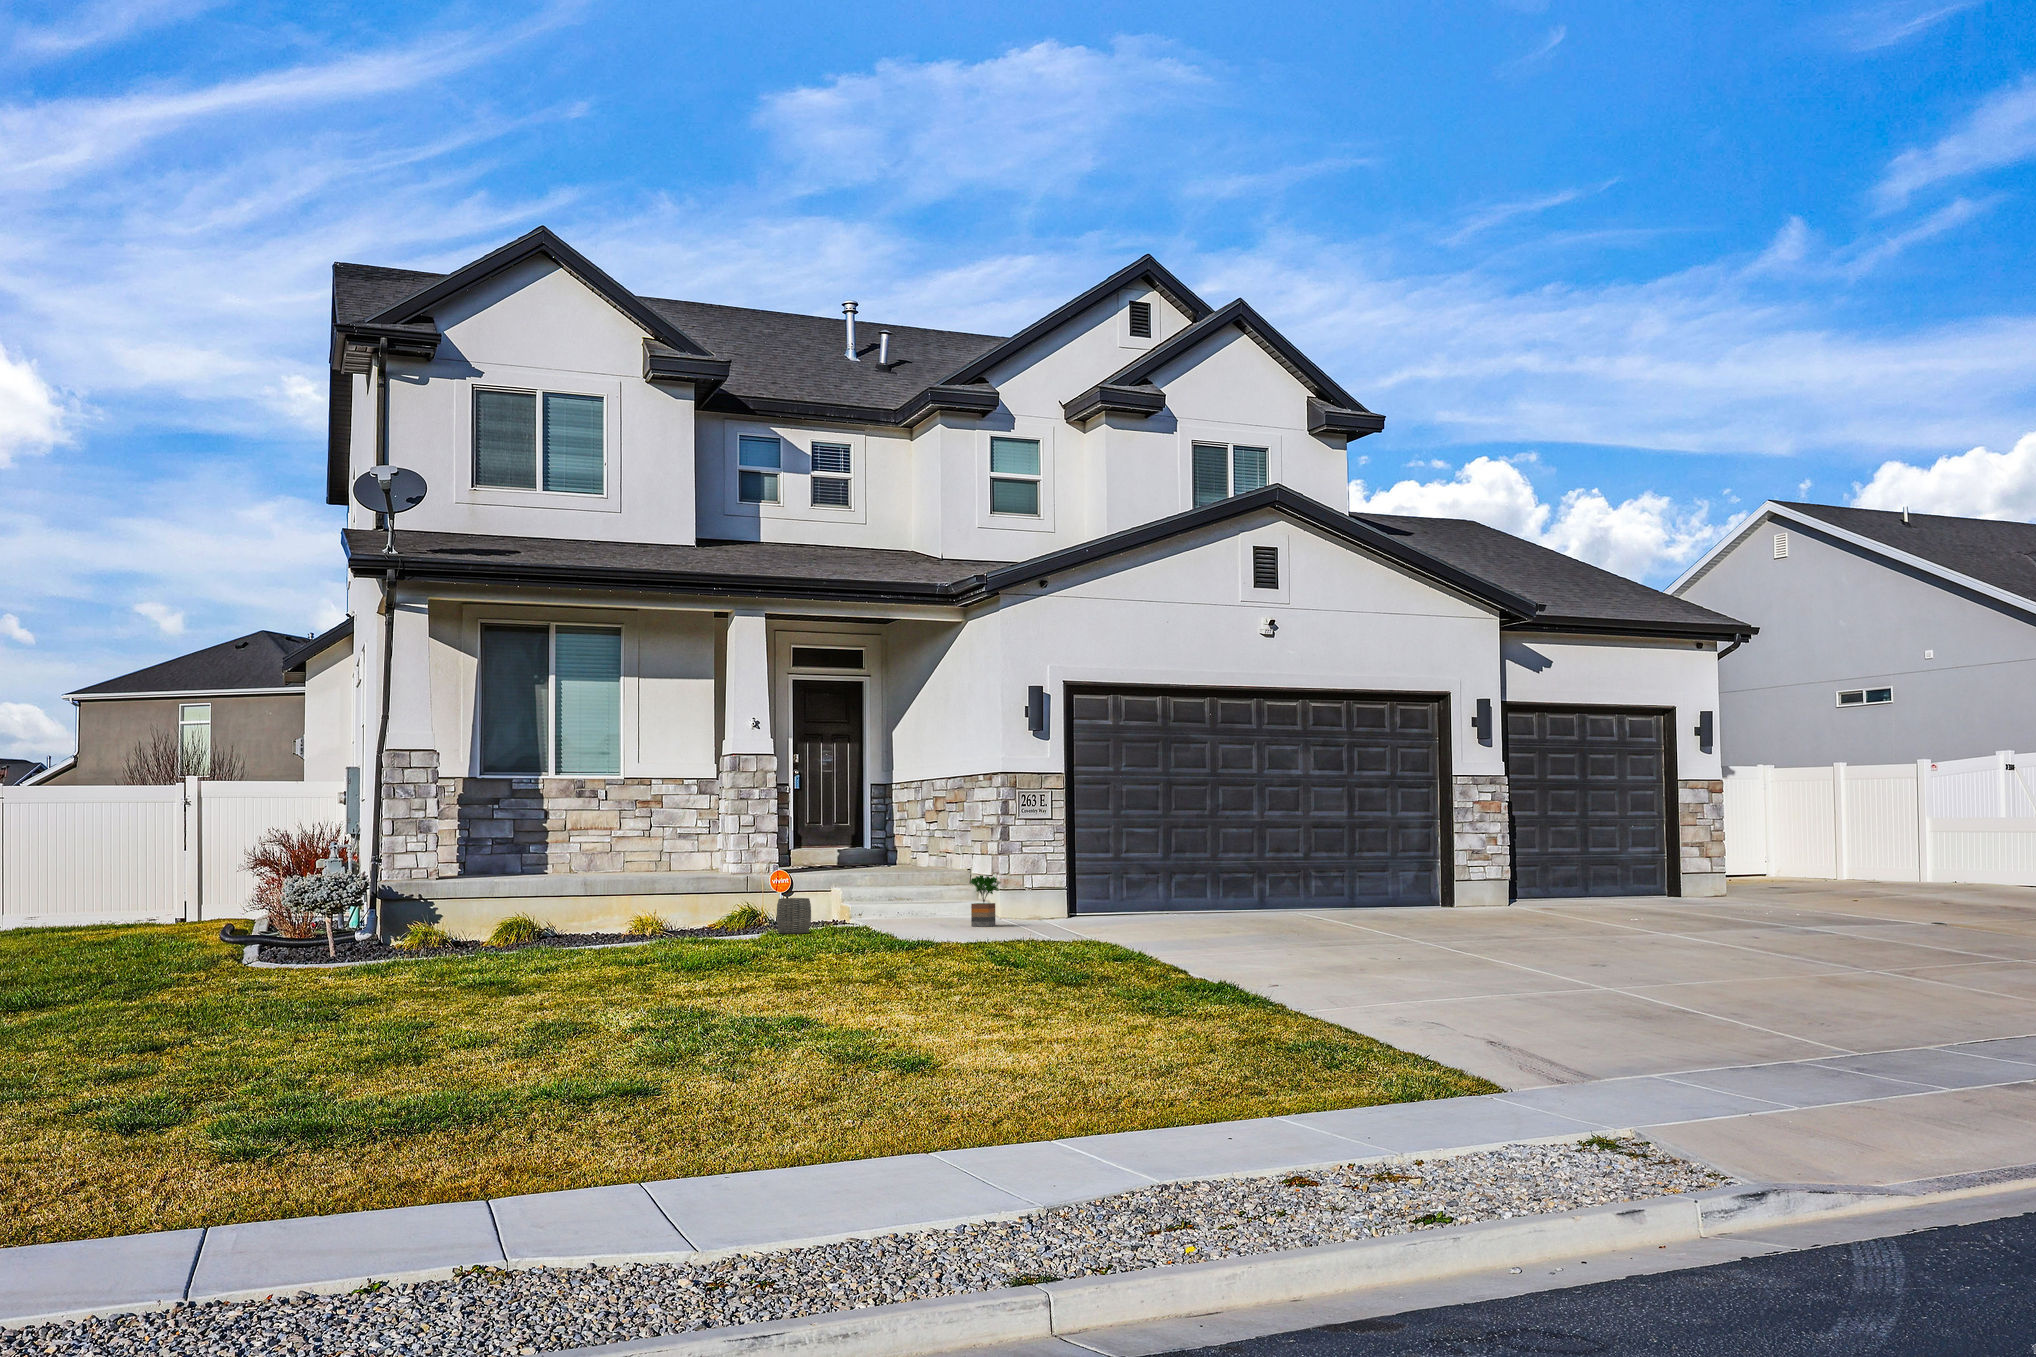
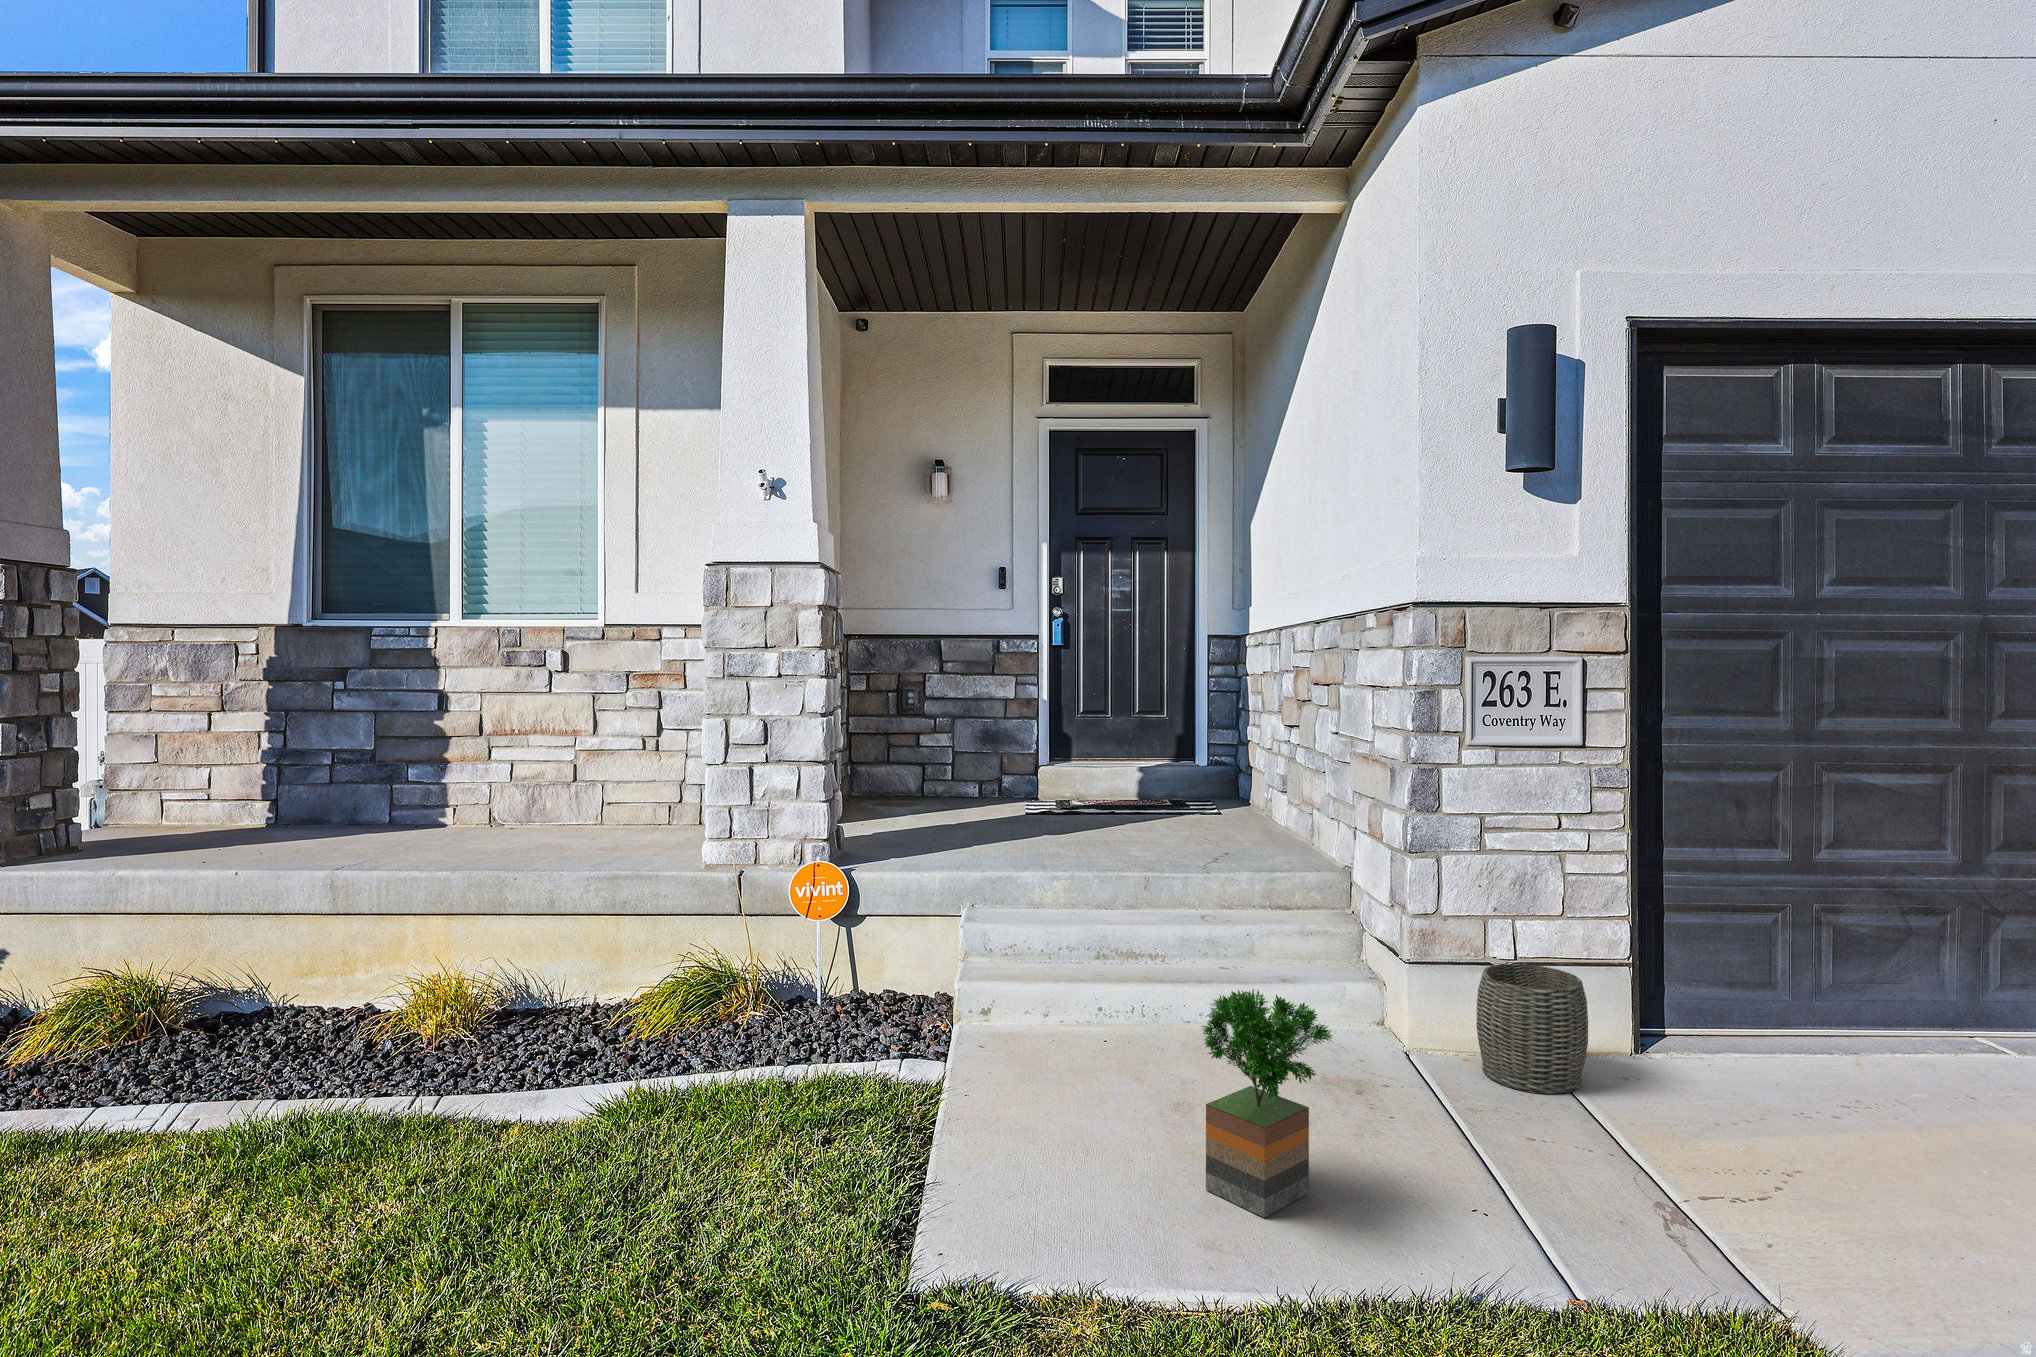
woven basket: present [777,898,811,934] -> present [1477,964,1588,1094]

